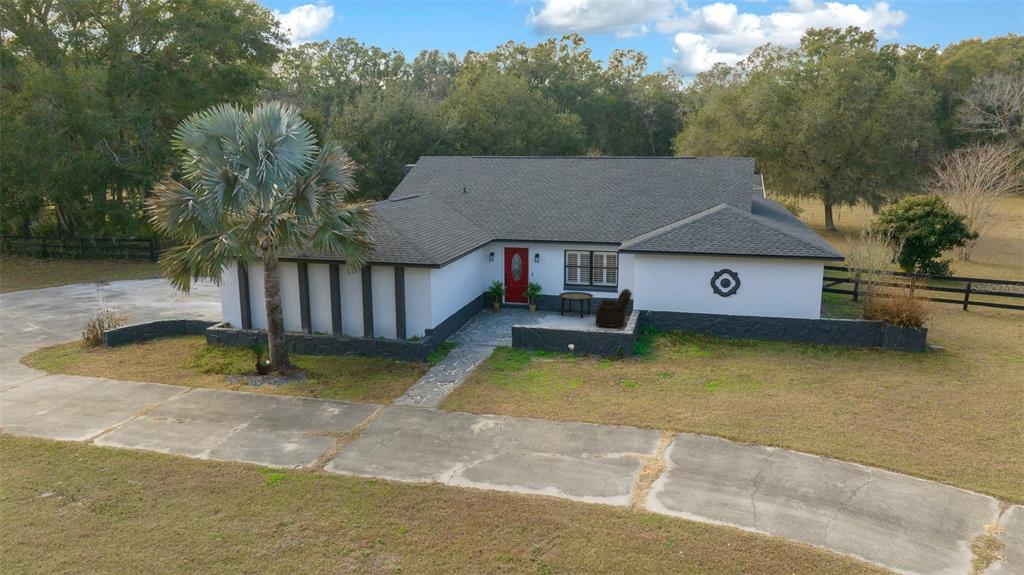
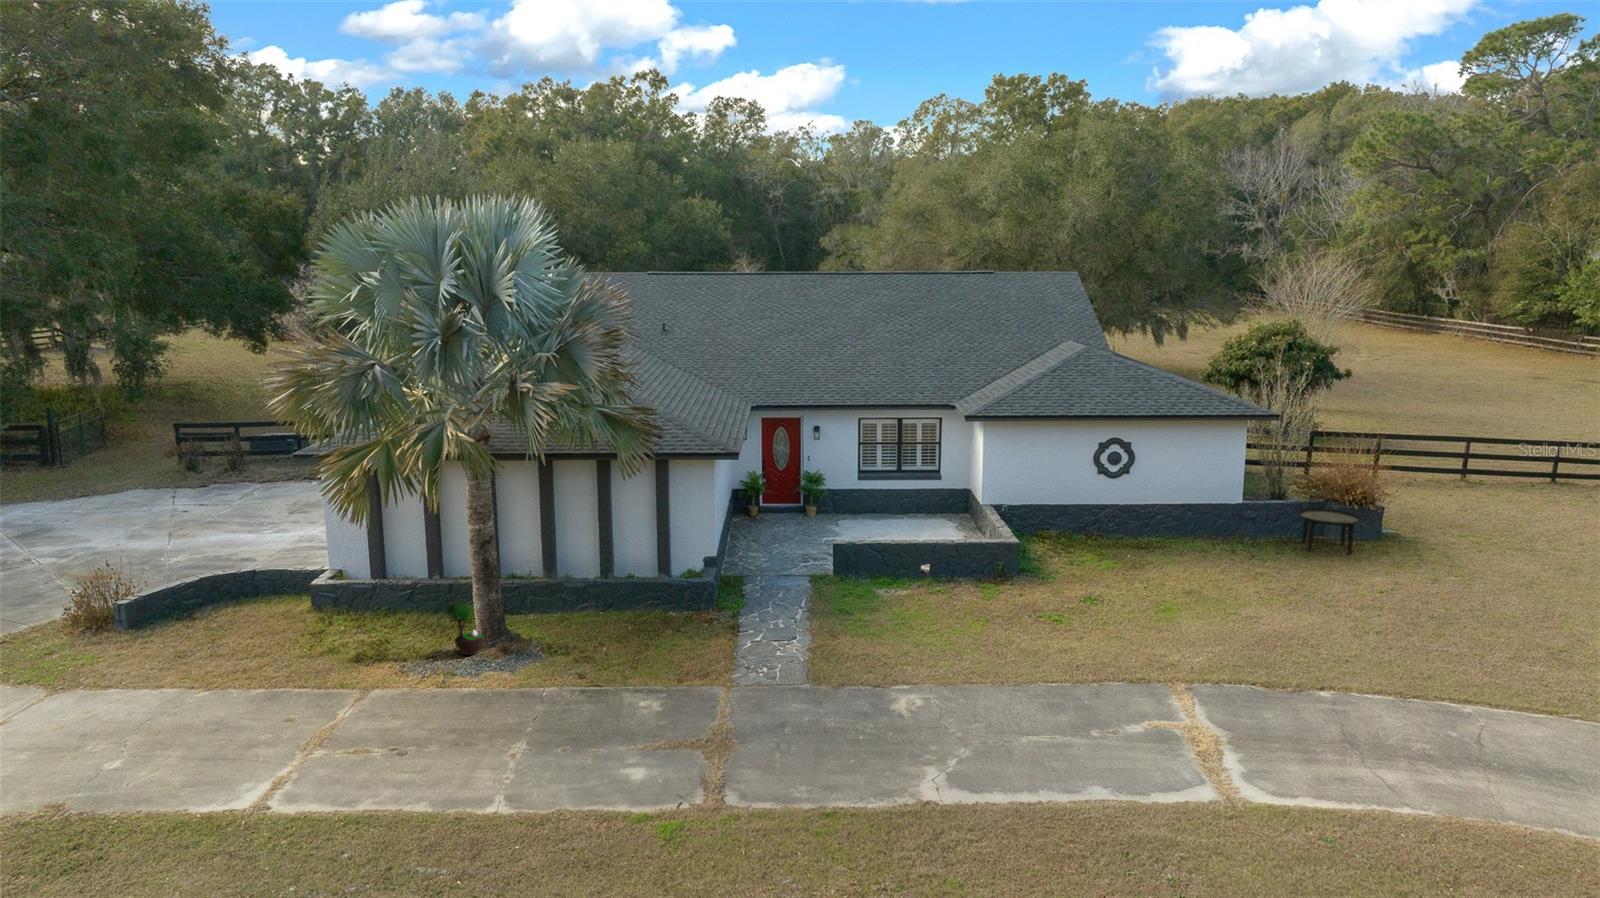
chair: present [596,289,632,327] -> none [926,474,983,532]
round table: present [559,292,593,318] -> present [1297,508,1362,555]

